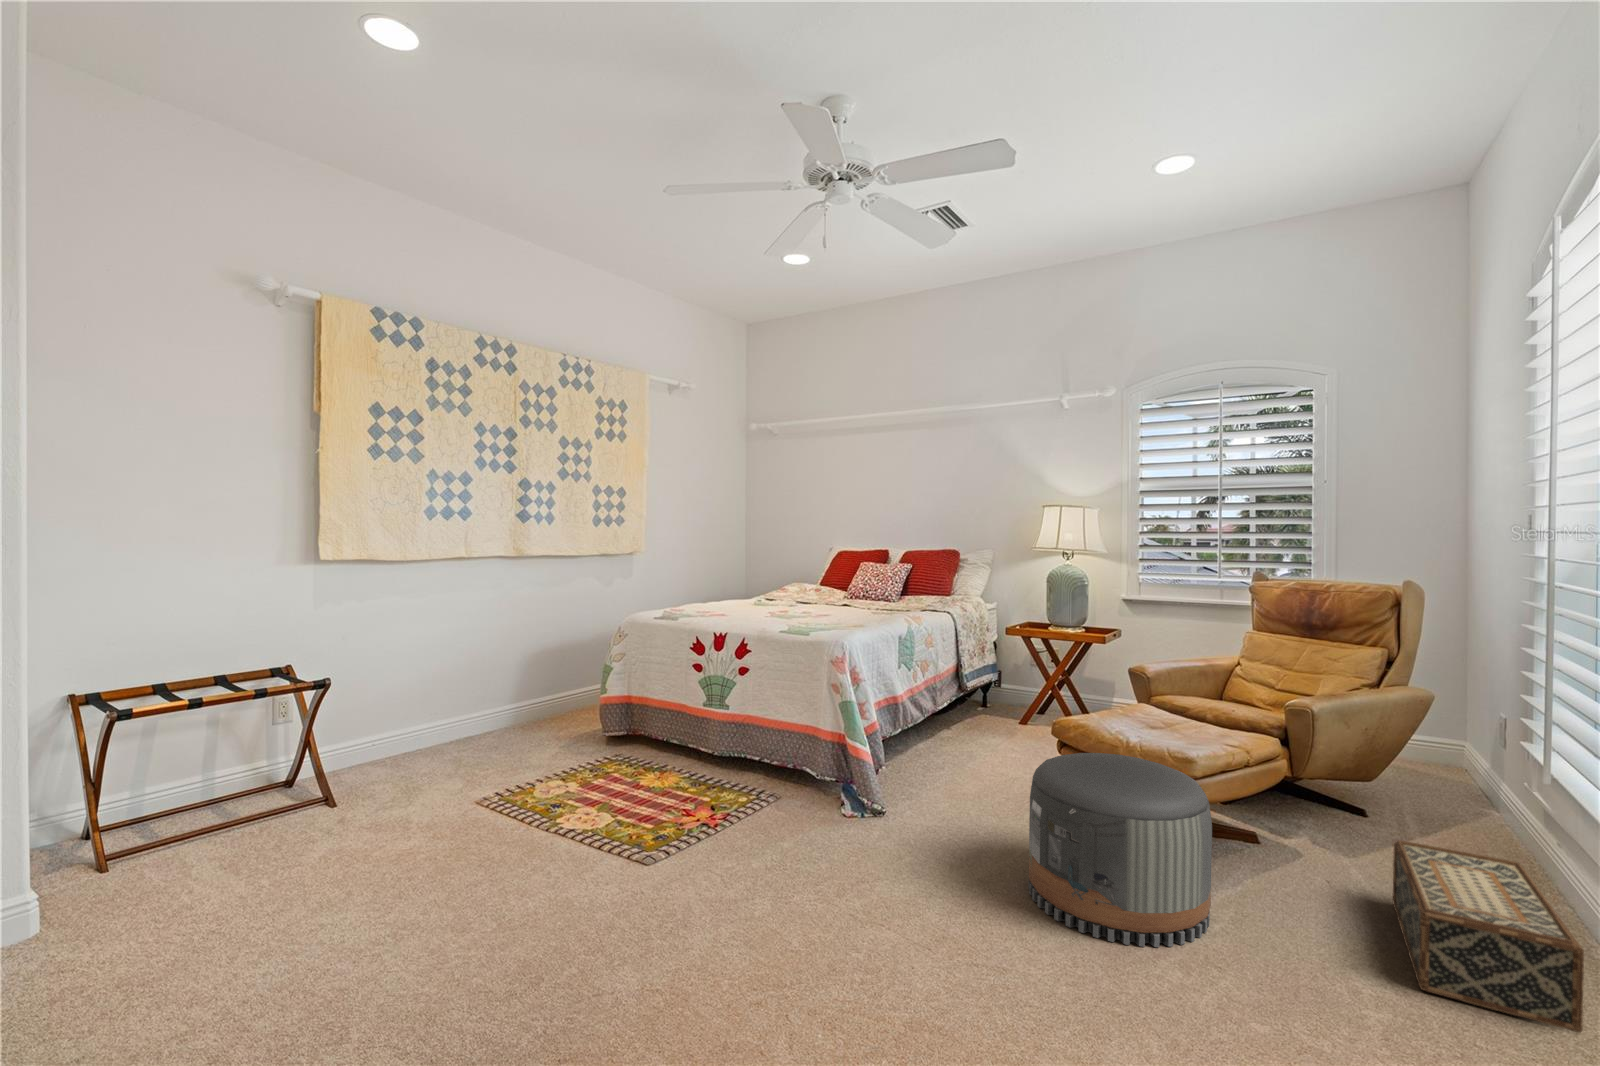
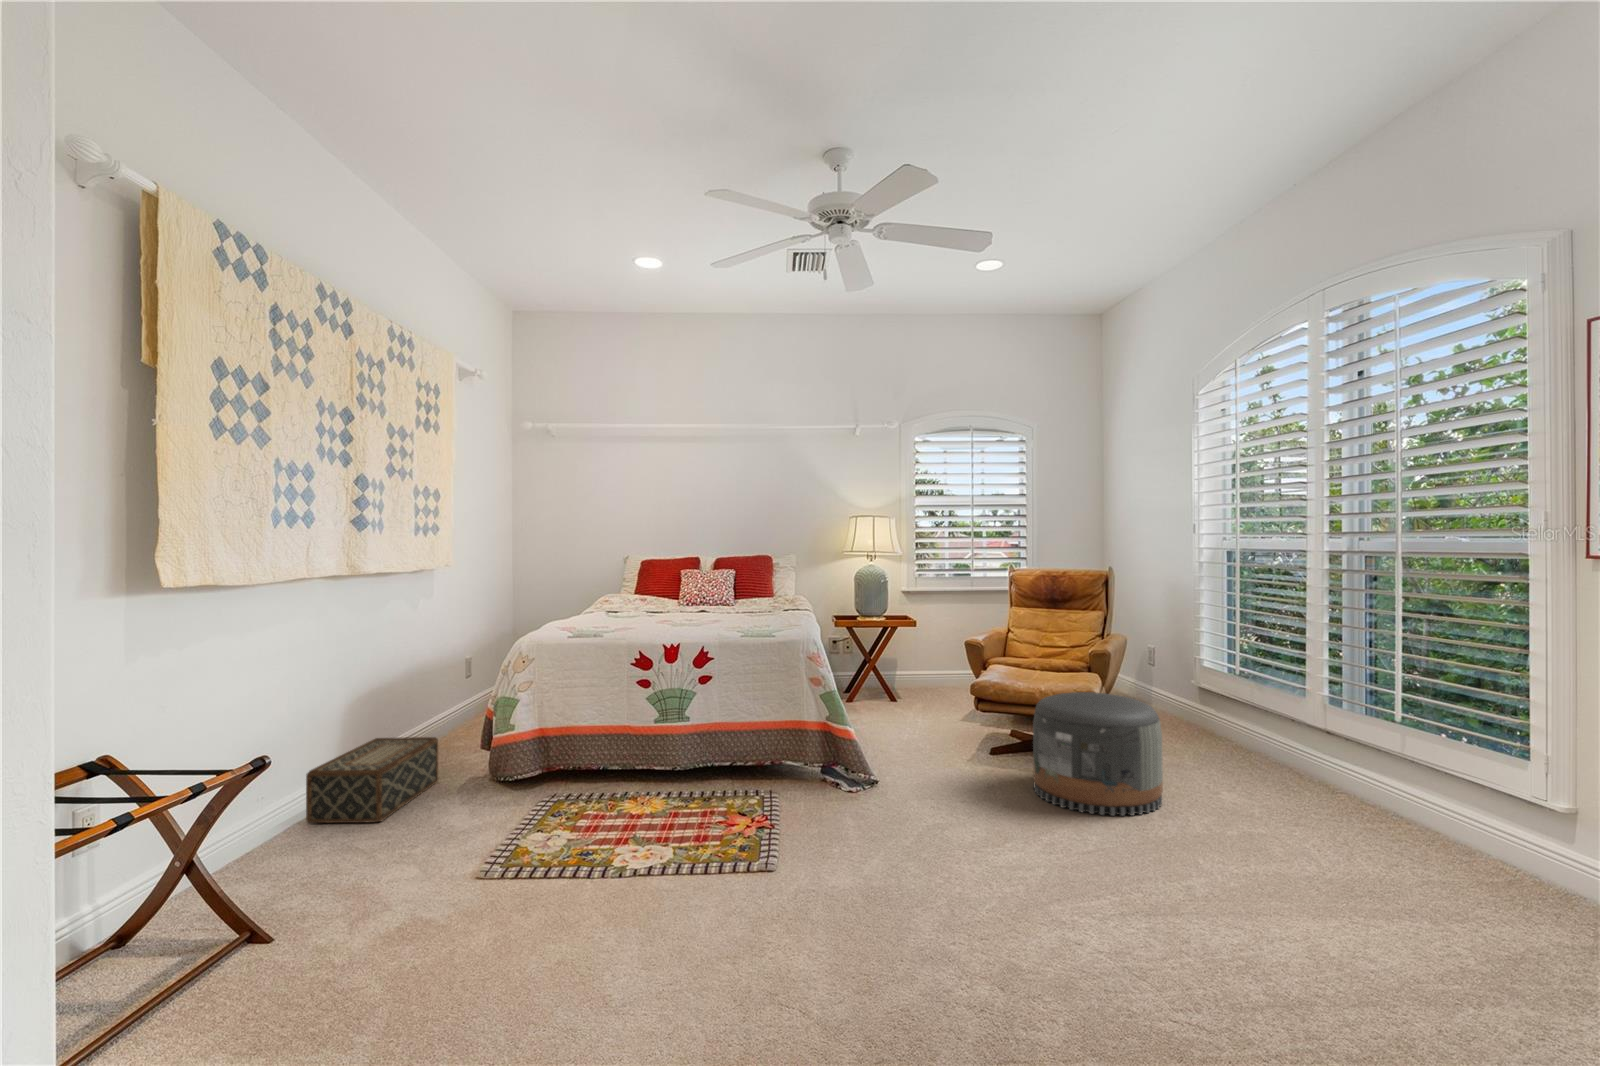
woven basket: present [1393,840,1584,1033] -> present [306,737,438,823]

